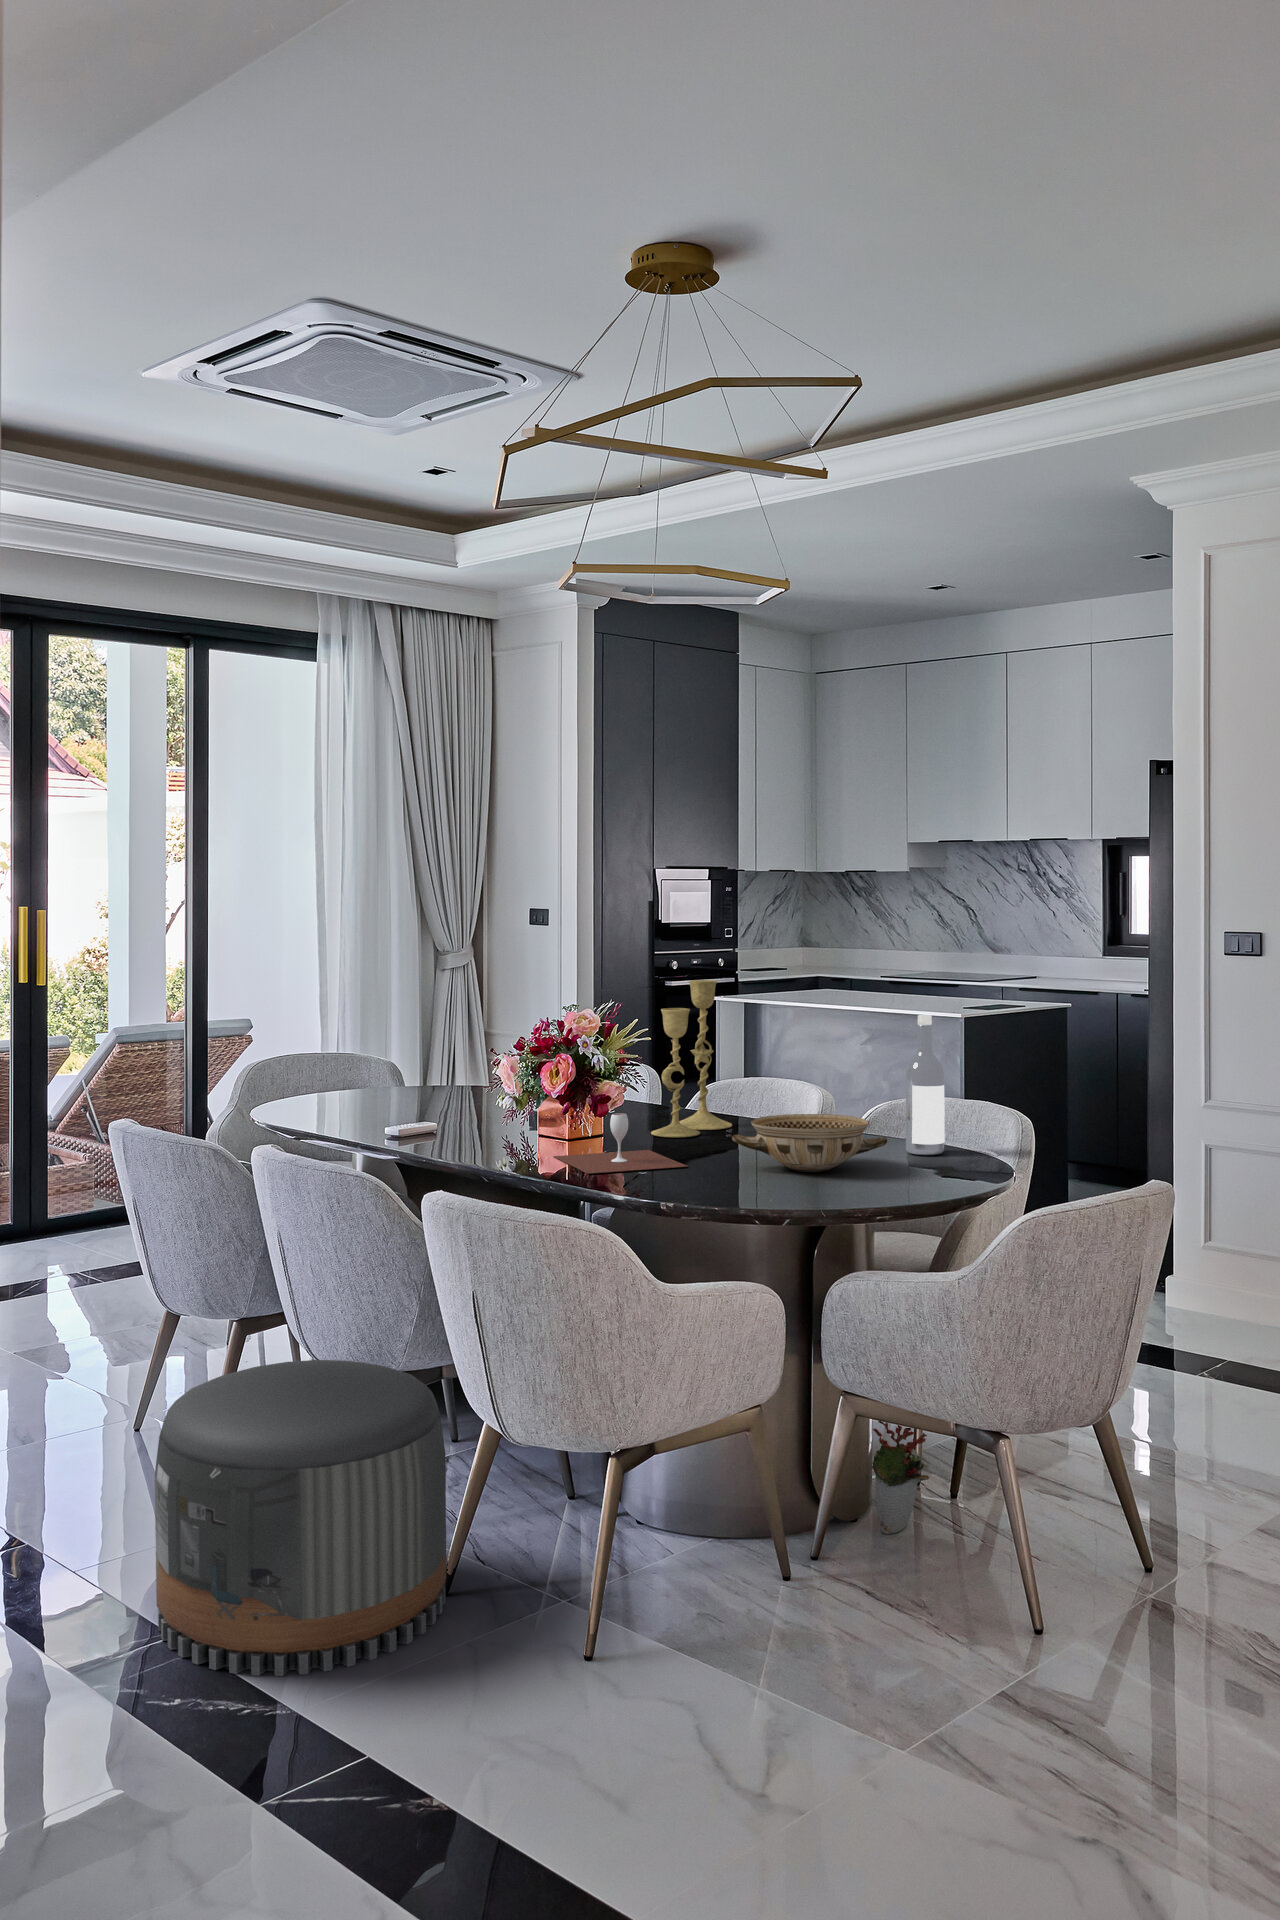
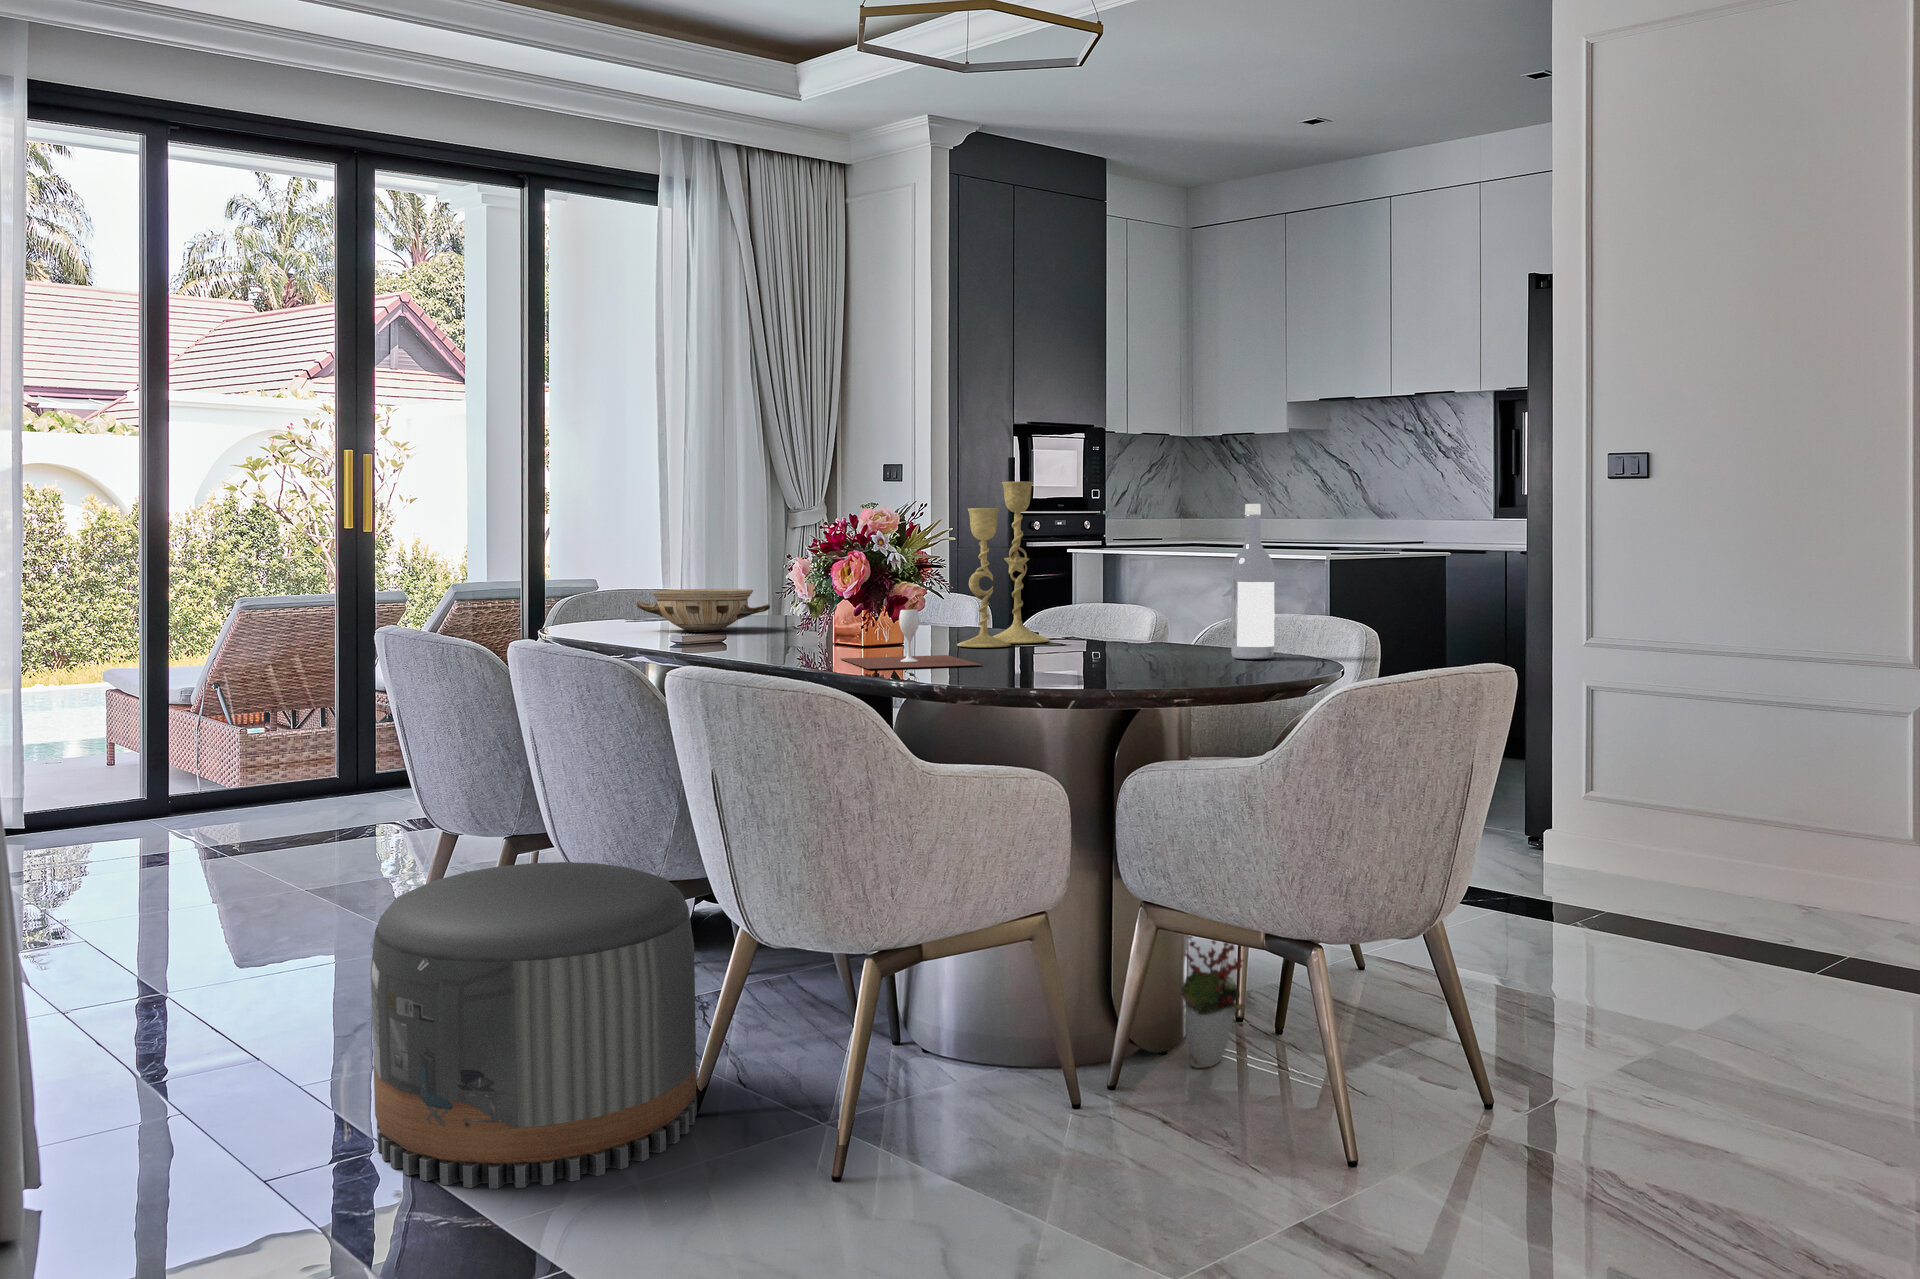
ceramic bowl: present [732,1114,887,1172] -> present [636,589,770,632]

